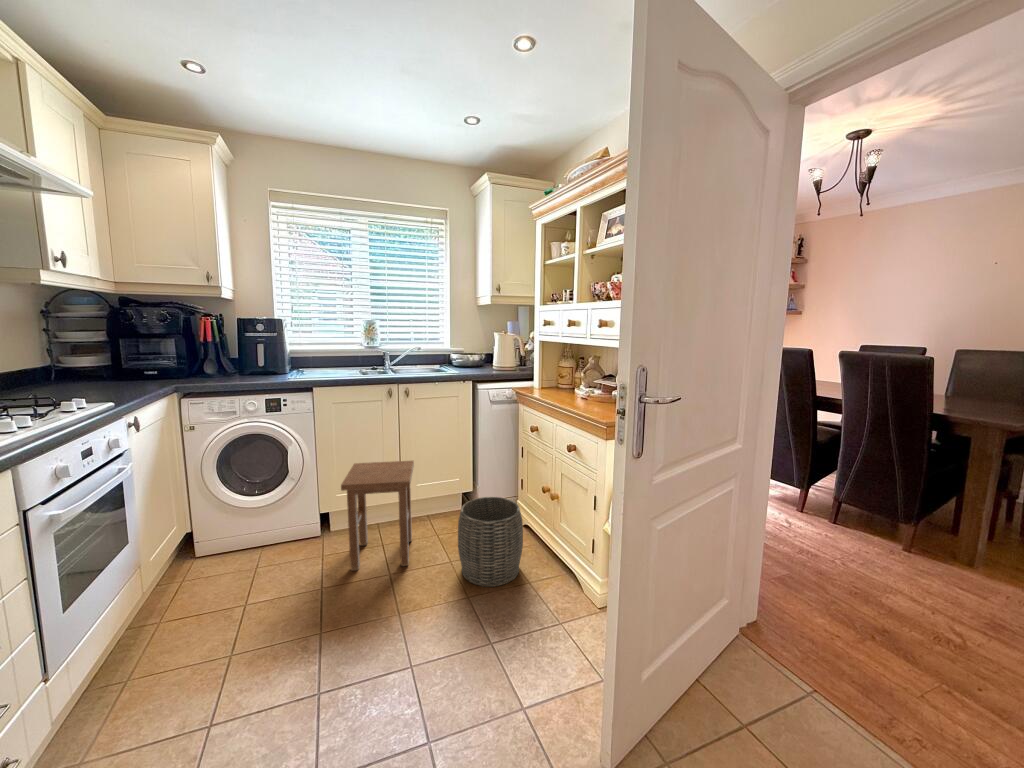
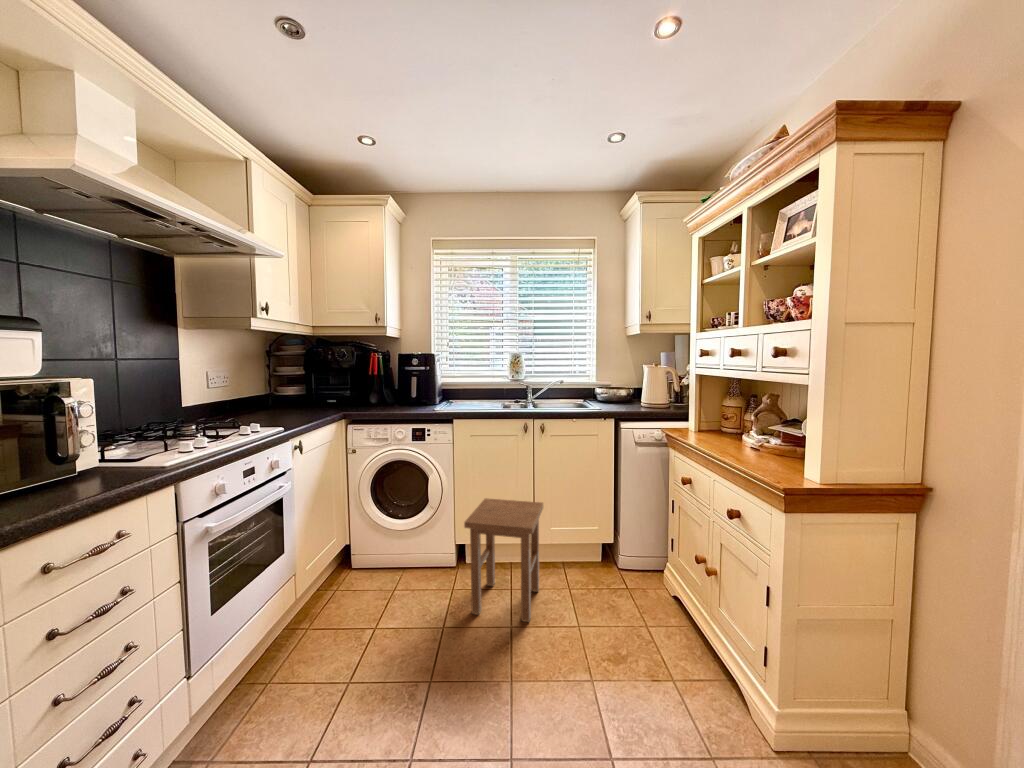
woven basket: present [458,497,523,587] -> none [583,559,665,679]

